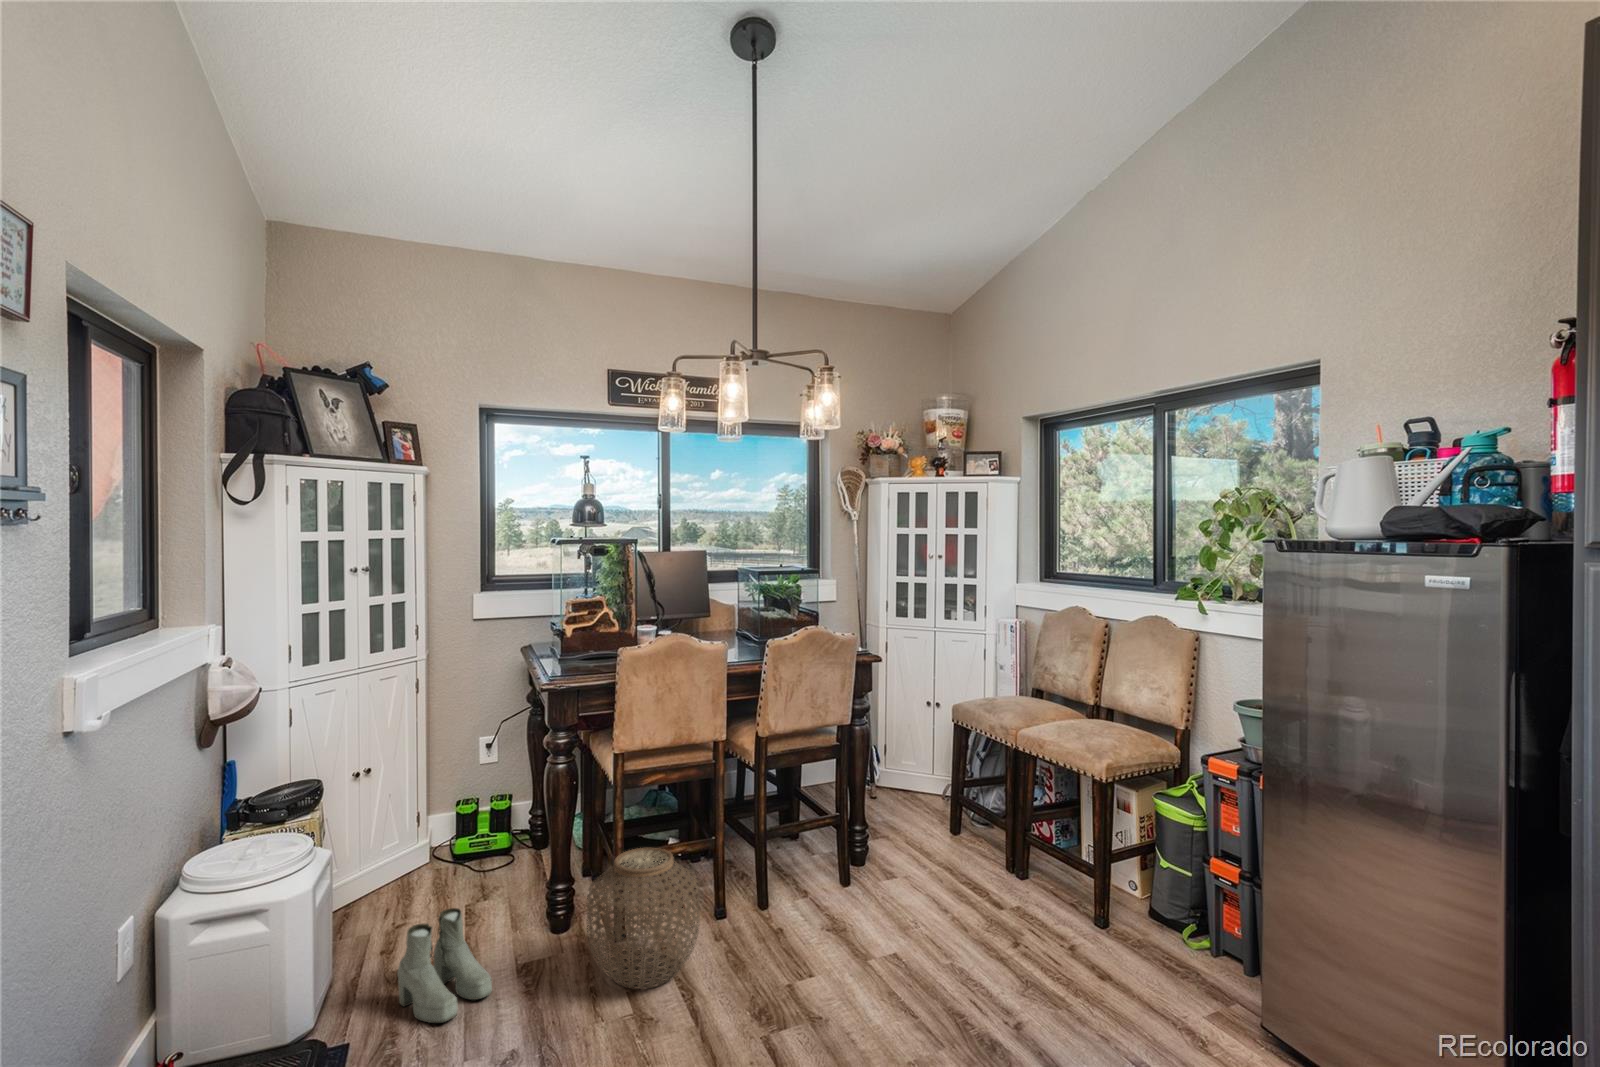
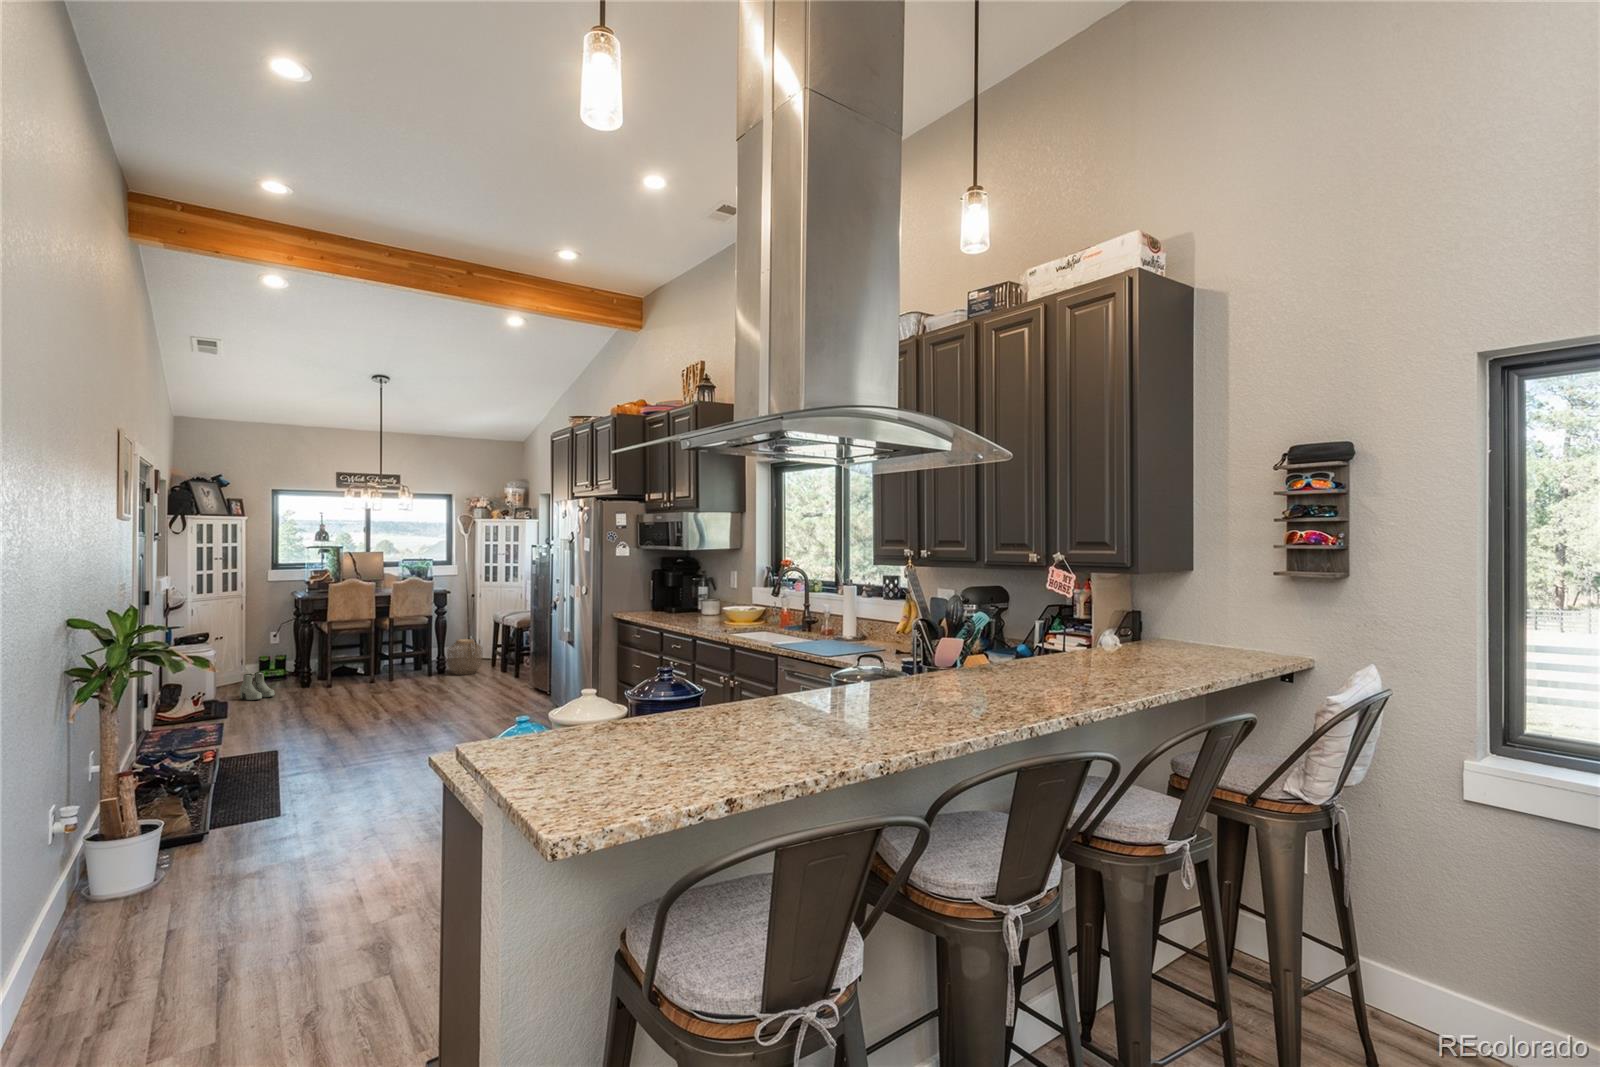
woven basket: present [587,848,700,989] -> present [447,639,482,675]

